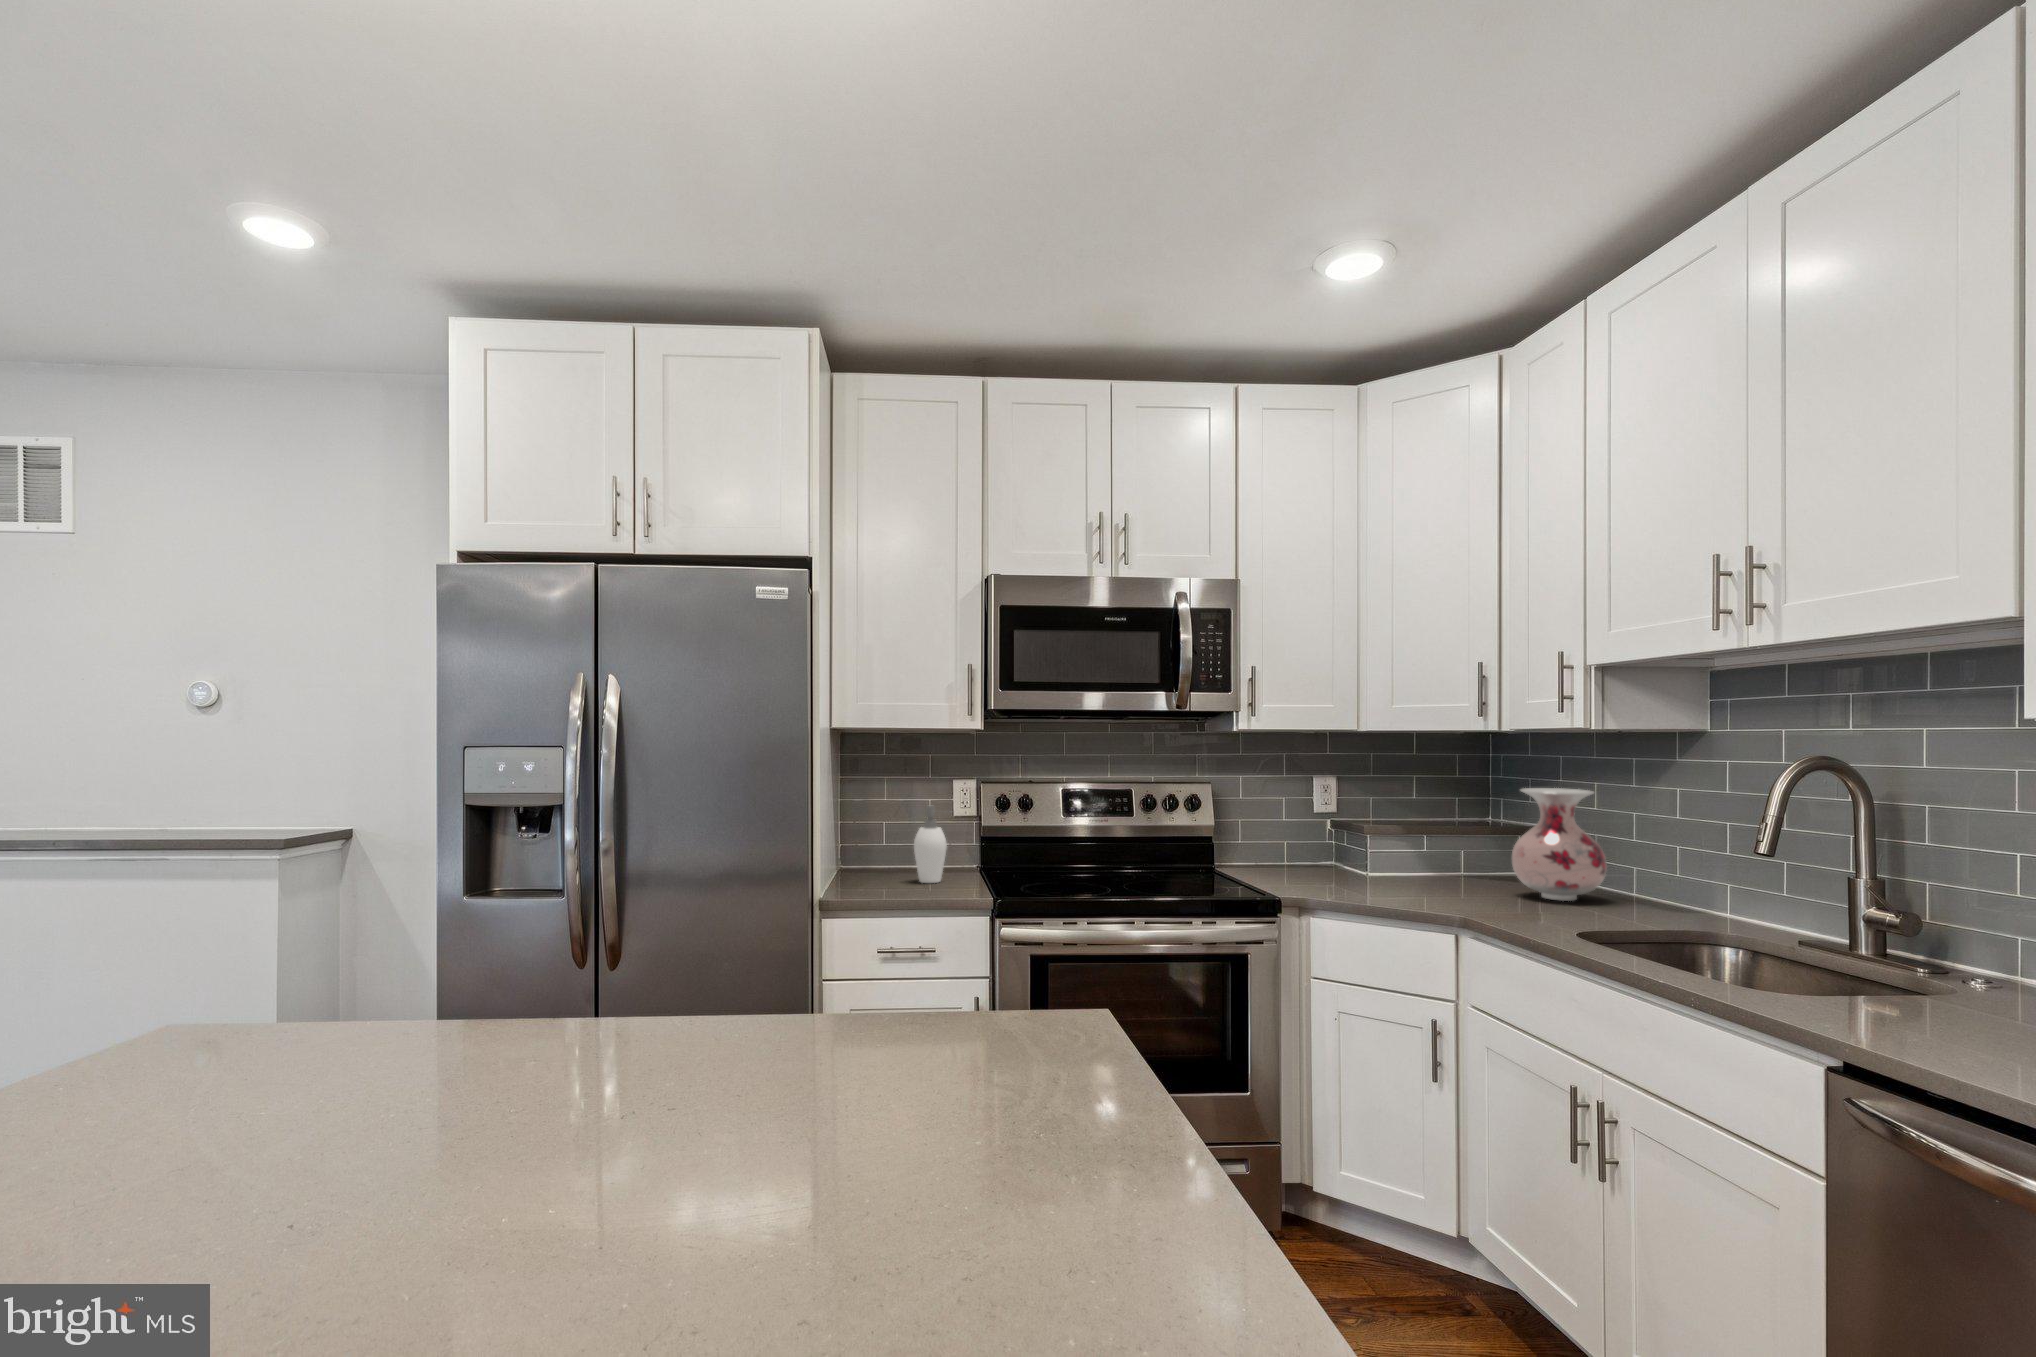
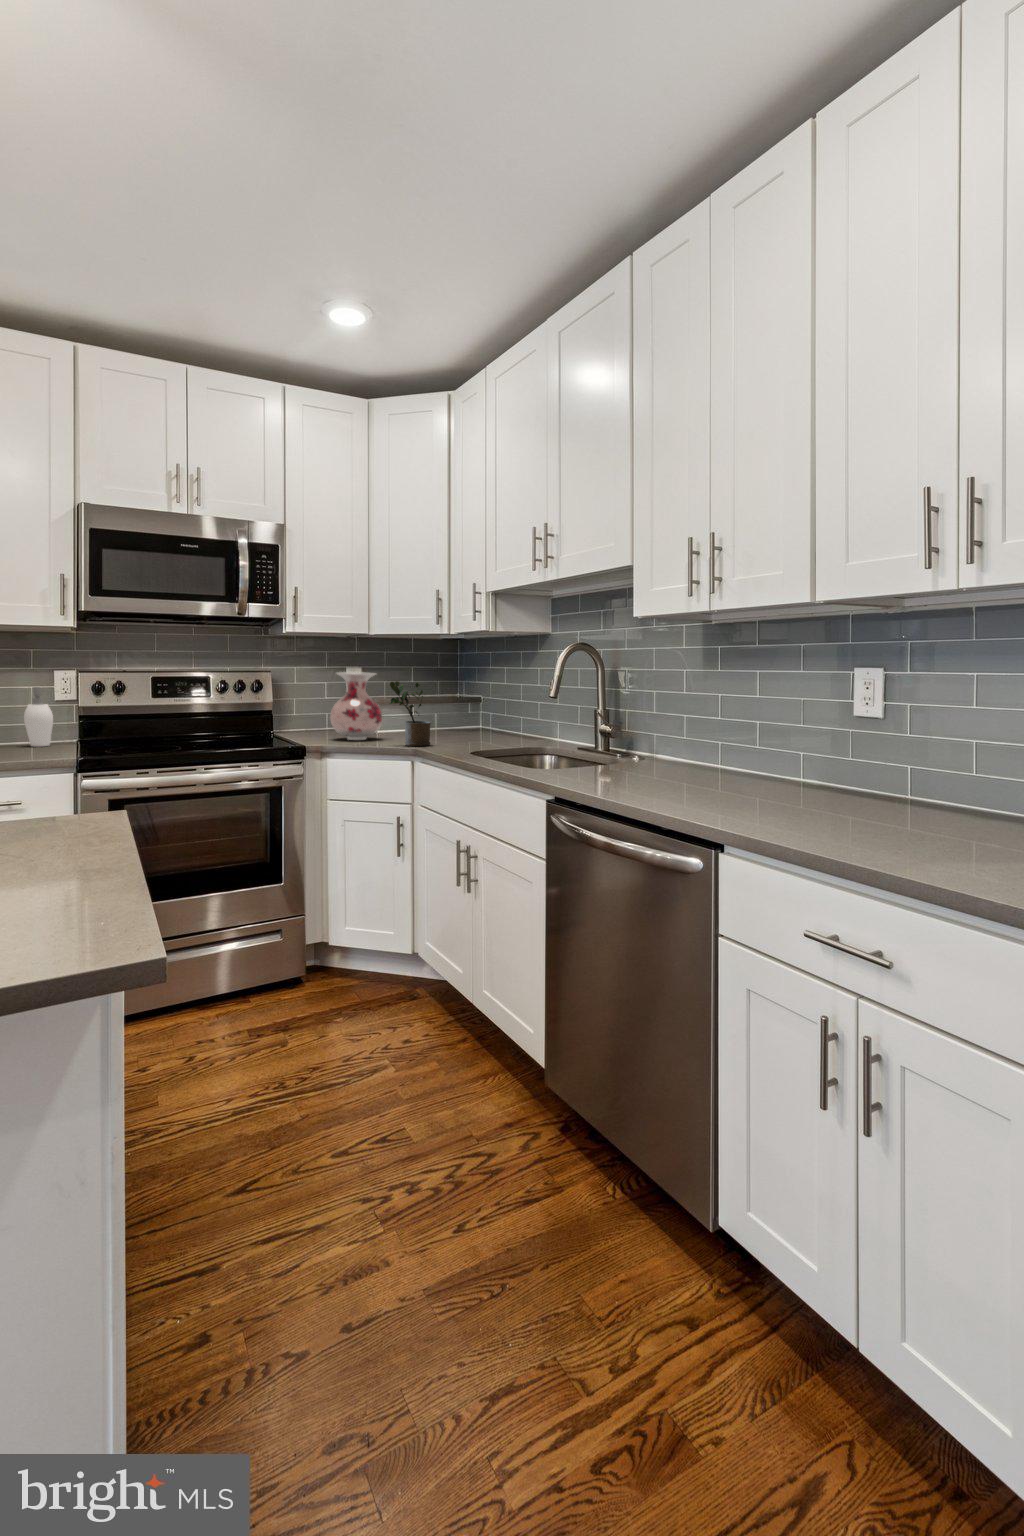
vase: present [1512,788,1607,901] -> present [330,672,382,740]
potted plant: none [1408,804,1479,910] -> present [390,681,431,746]

